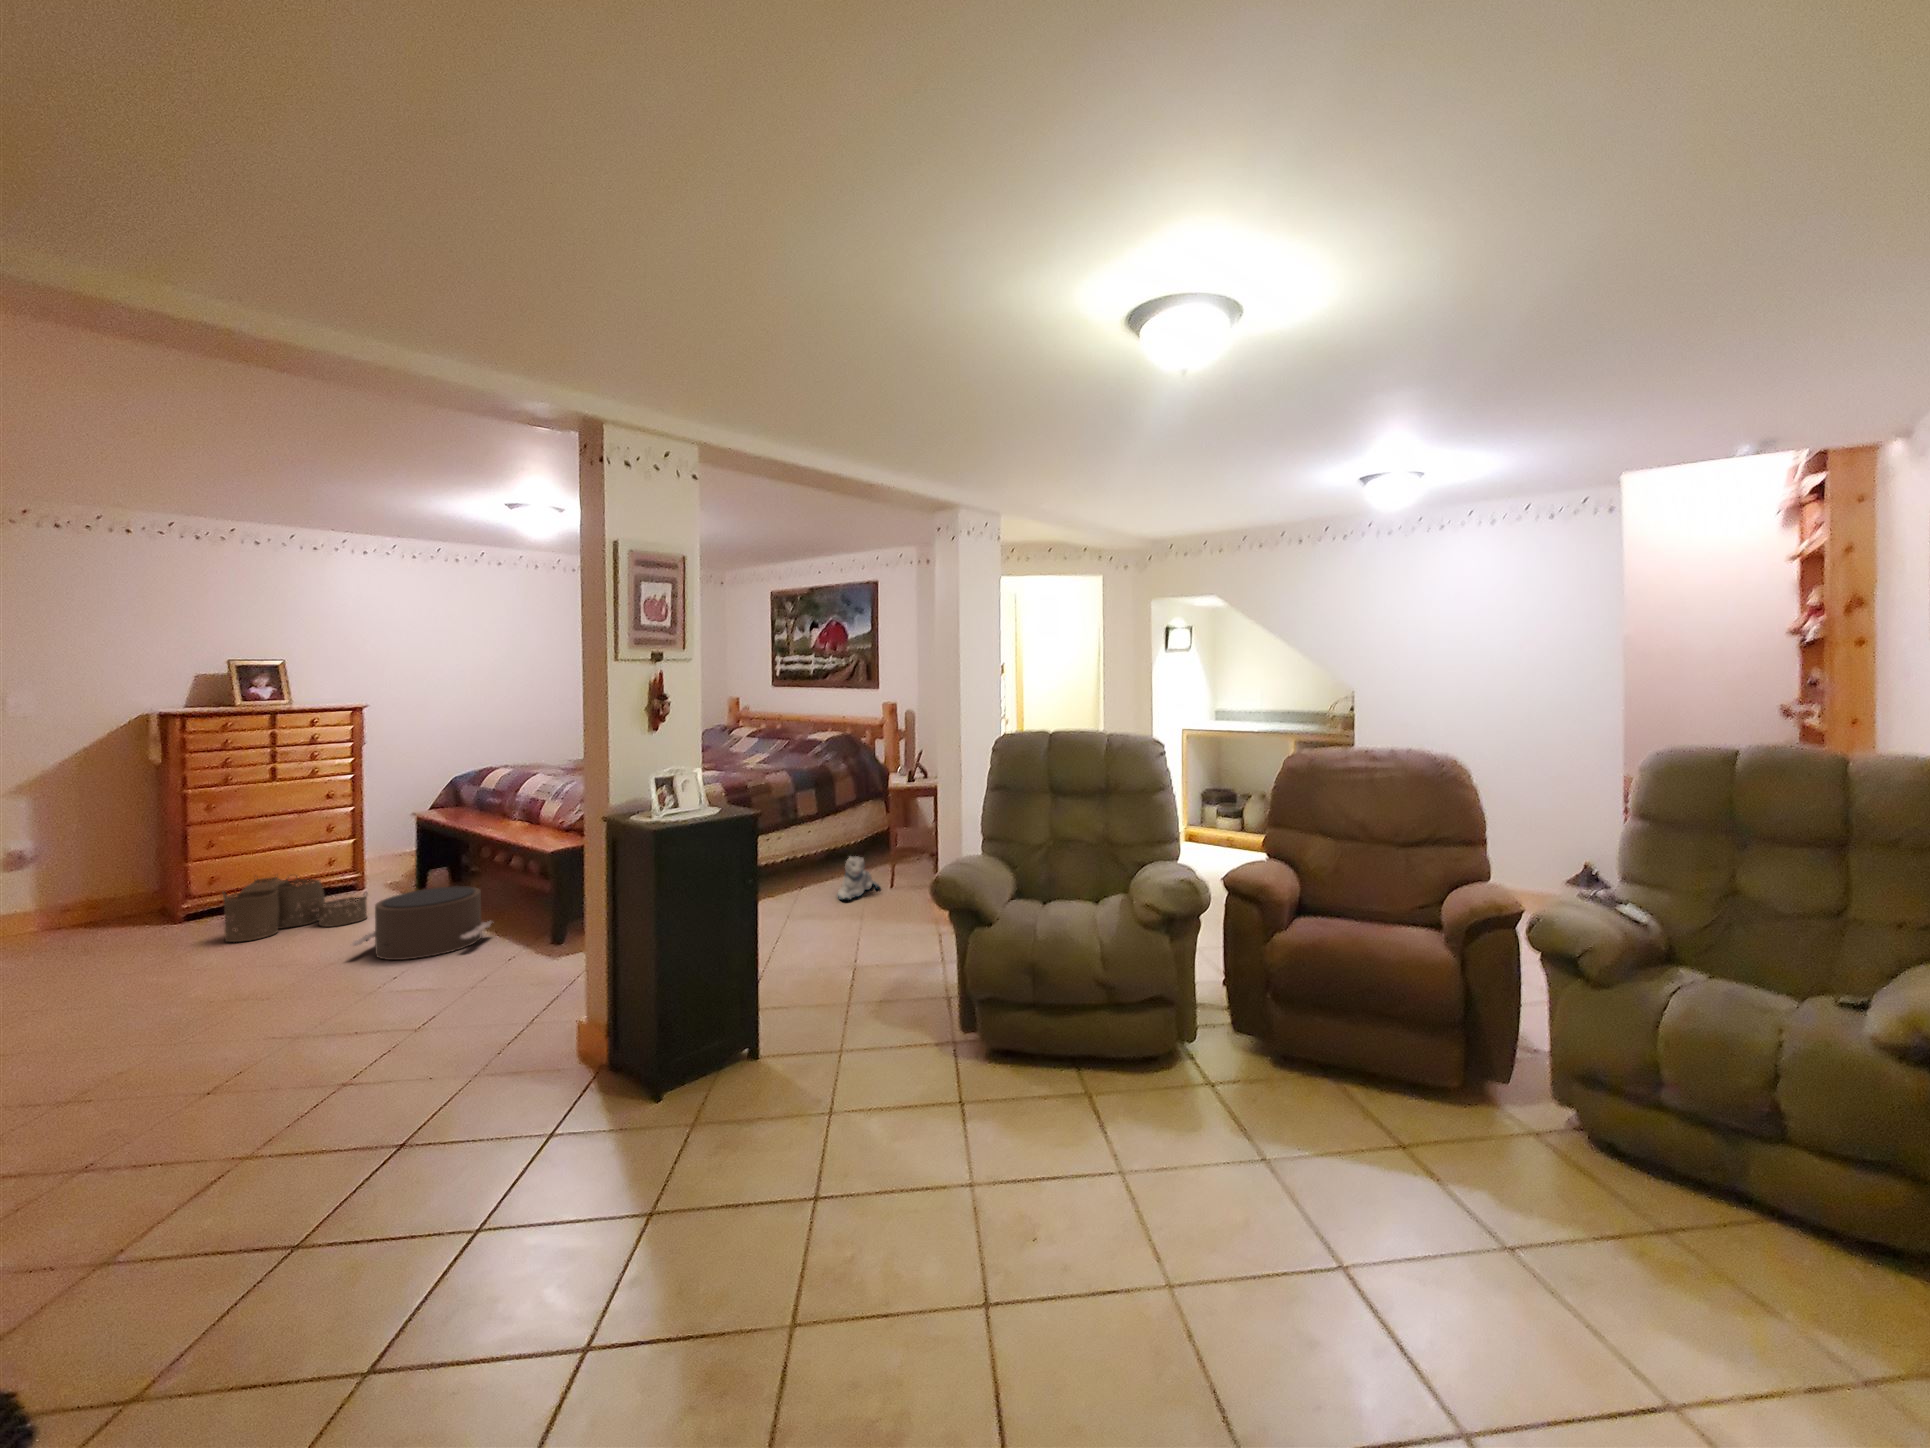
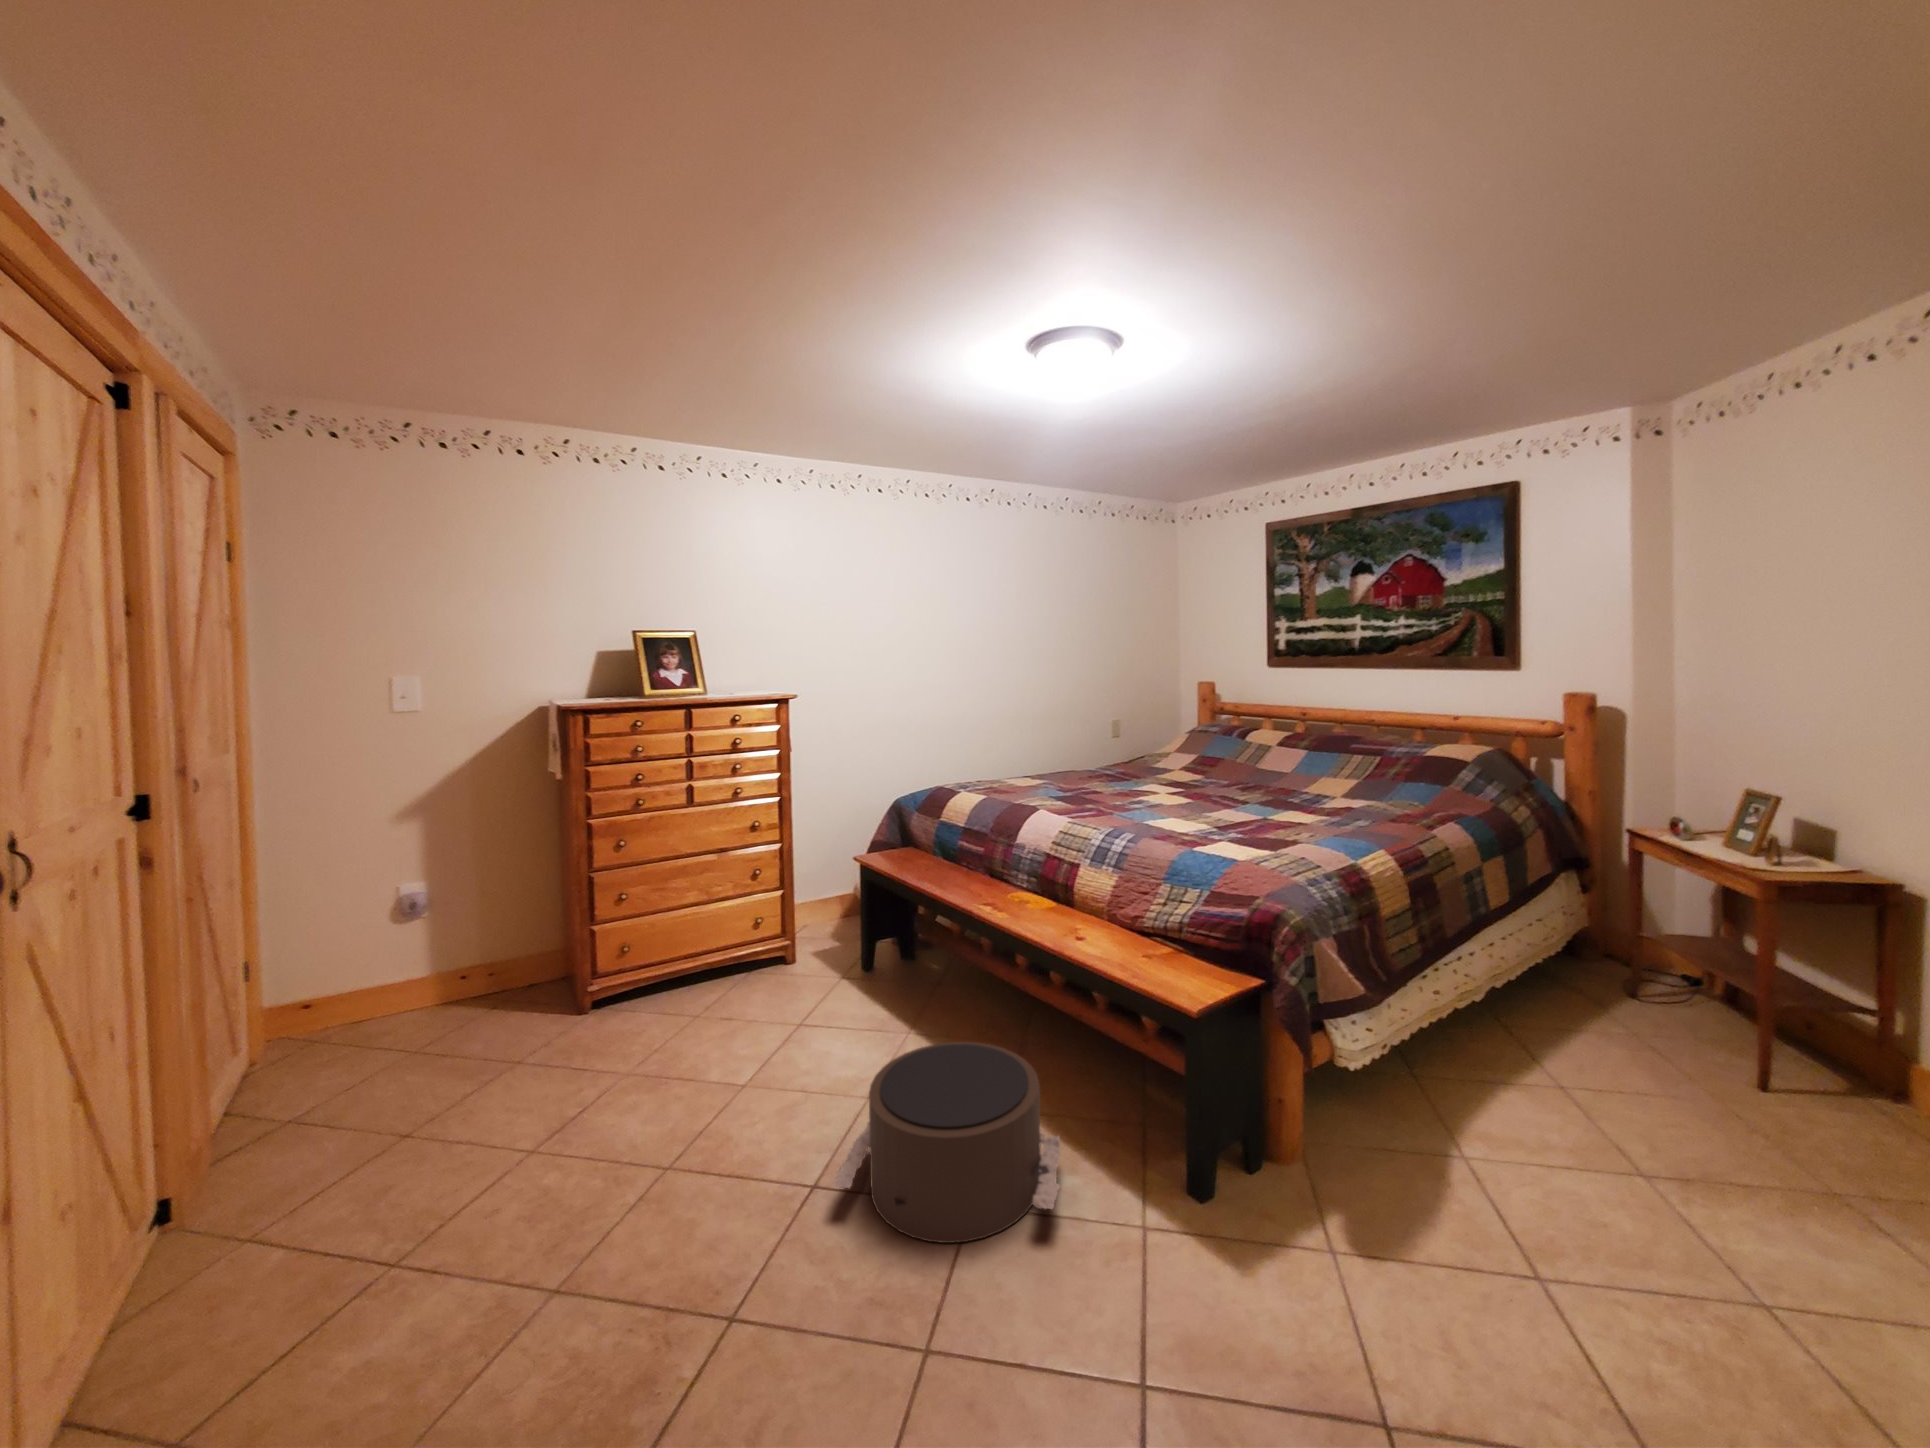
plush toy: present [838,856,879,900] -> none [1673,1038,1785,1159]
woven basket: present [222,875,367,942] -> none [631,952,820,1092]

